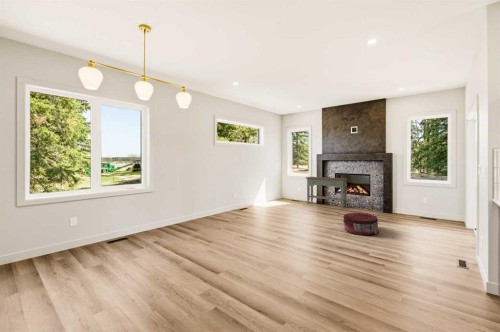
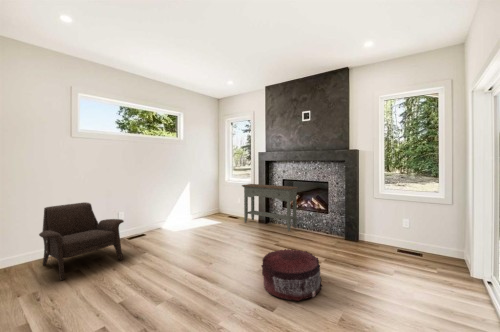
armchair: none [207,188,252,228] -> present [39,202,124,280]

